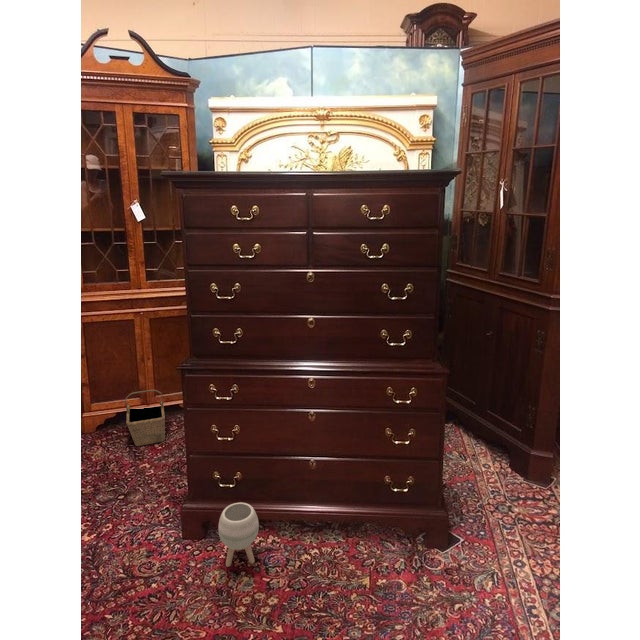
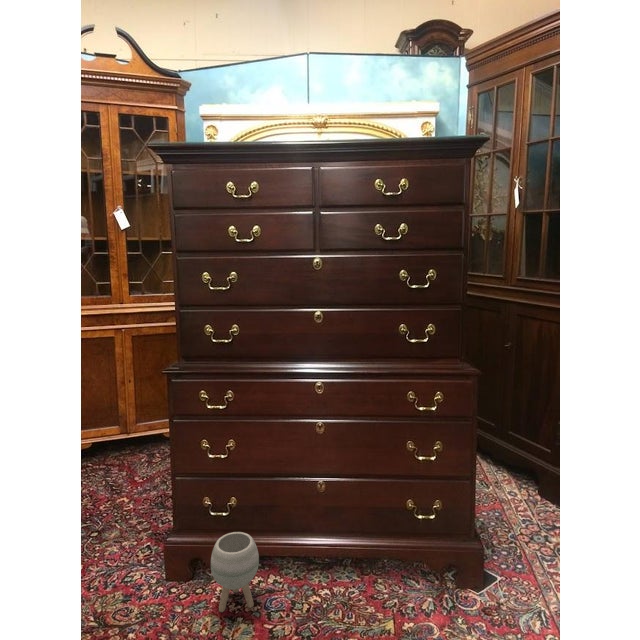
basket: present [125,390,165,446] -> none [102,415,147,480]

